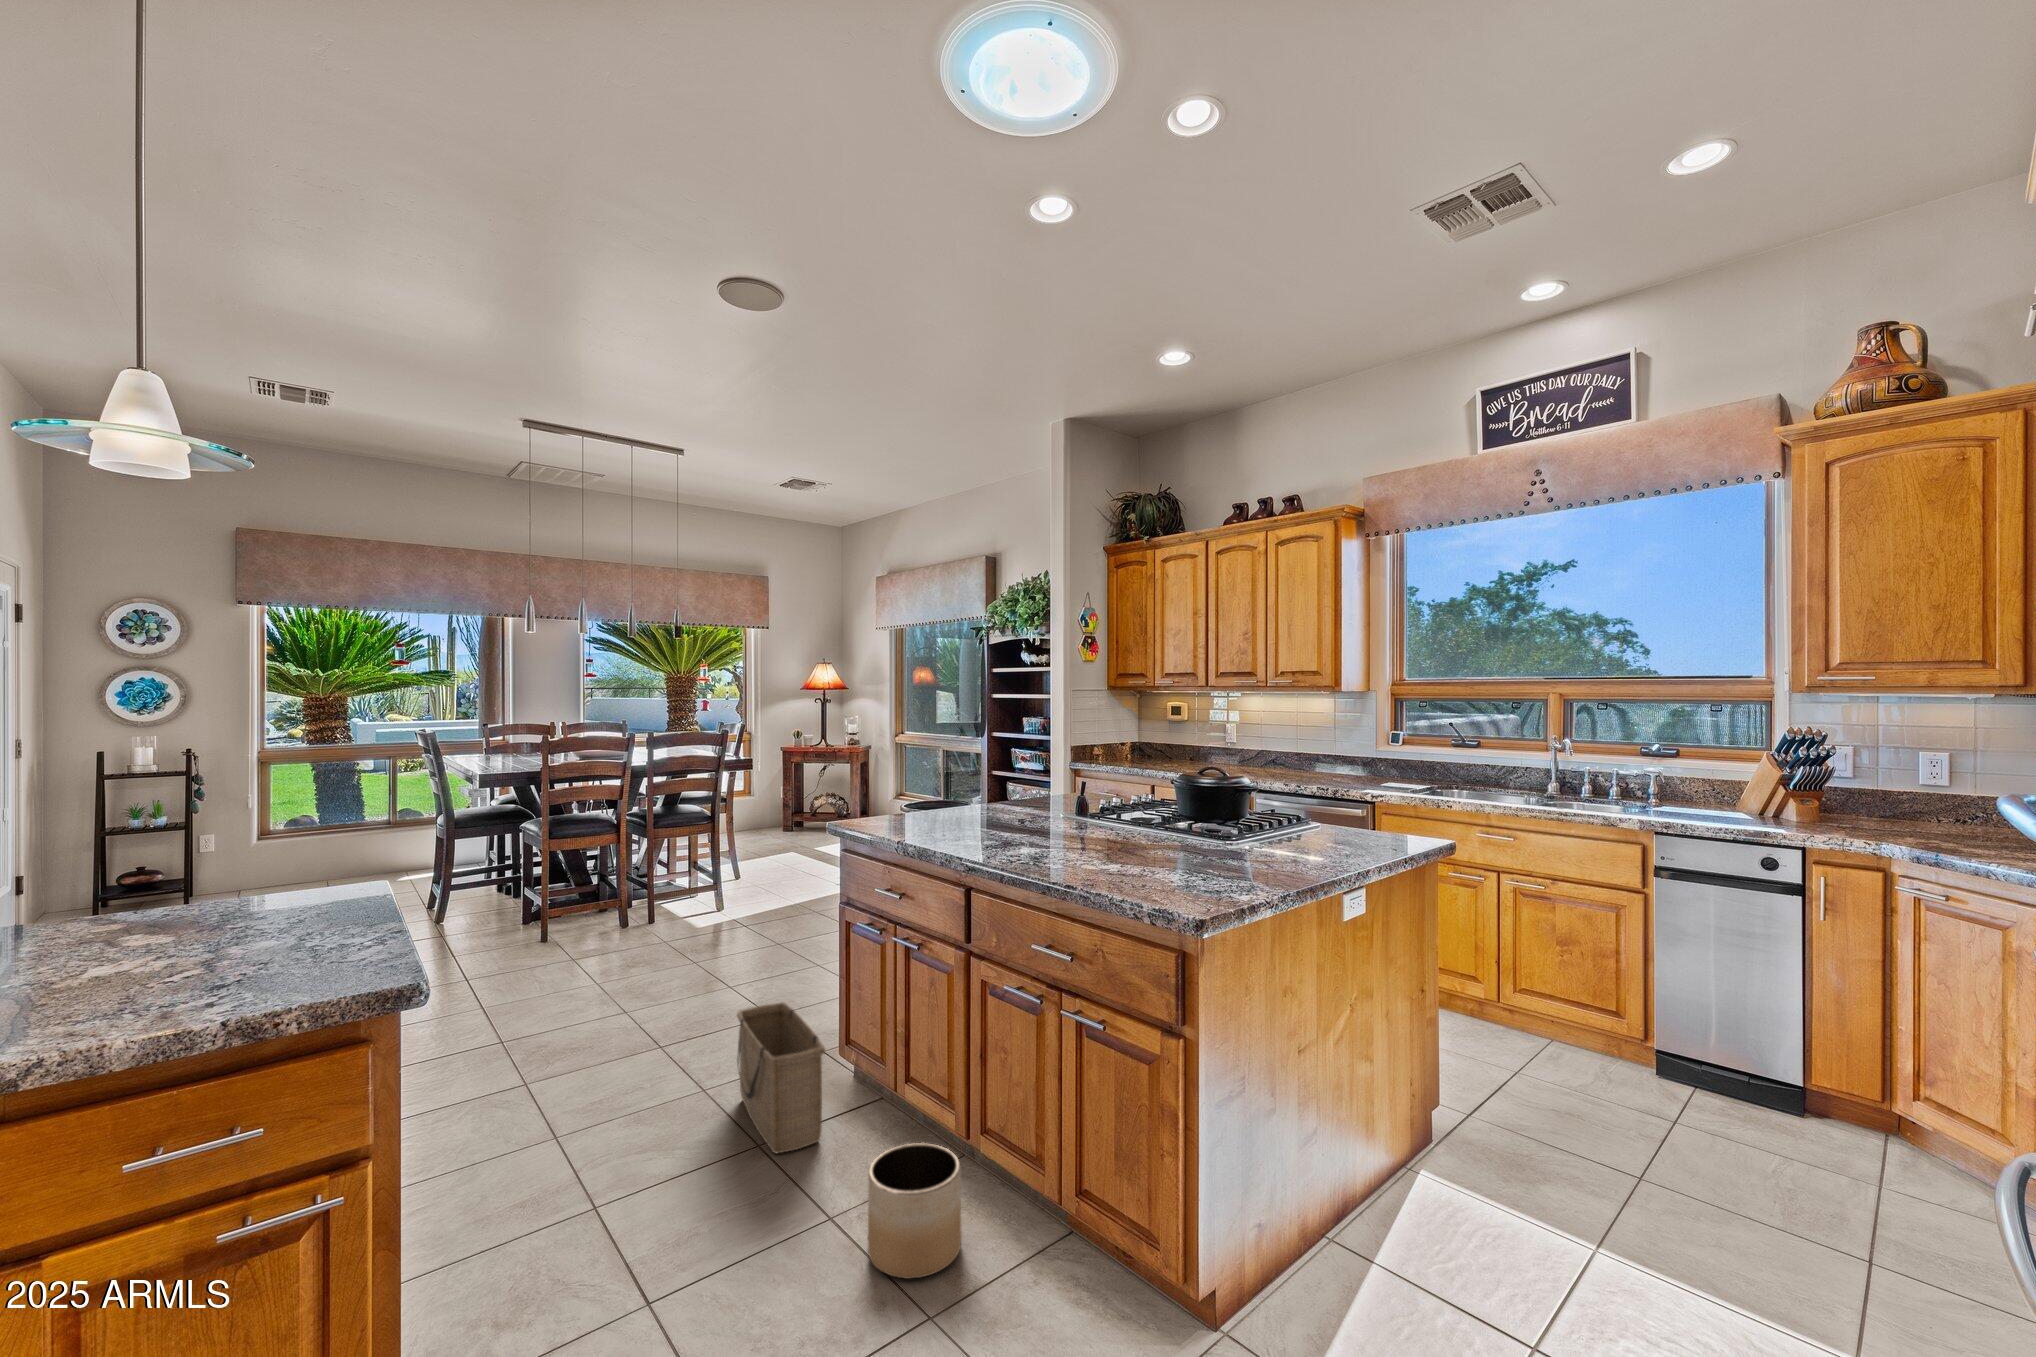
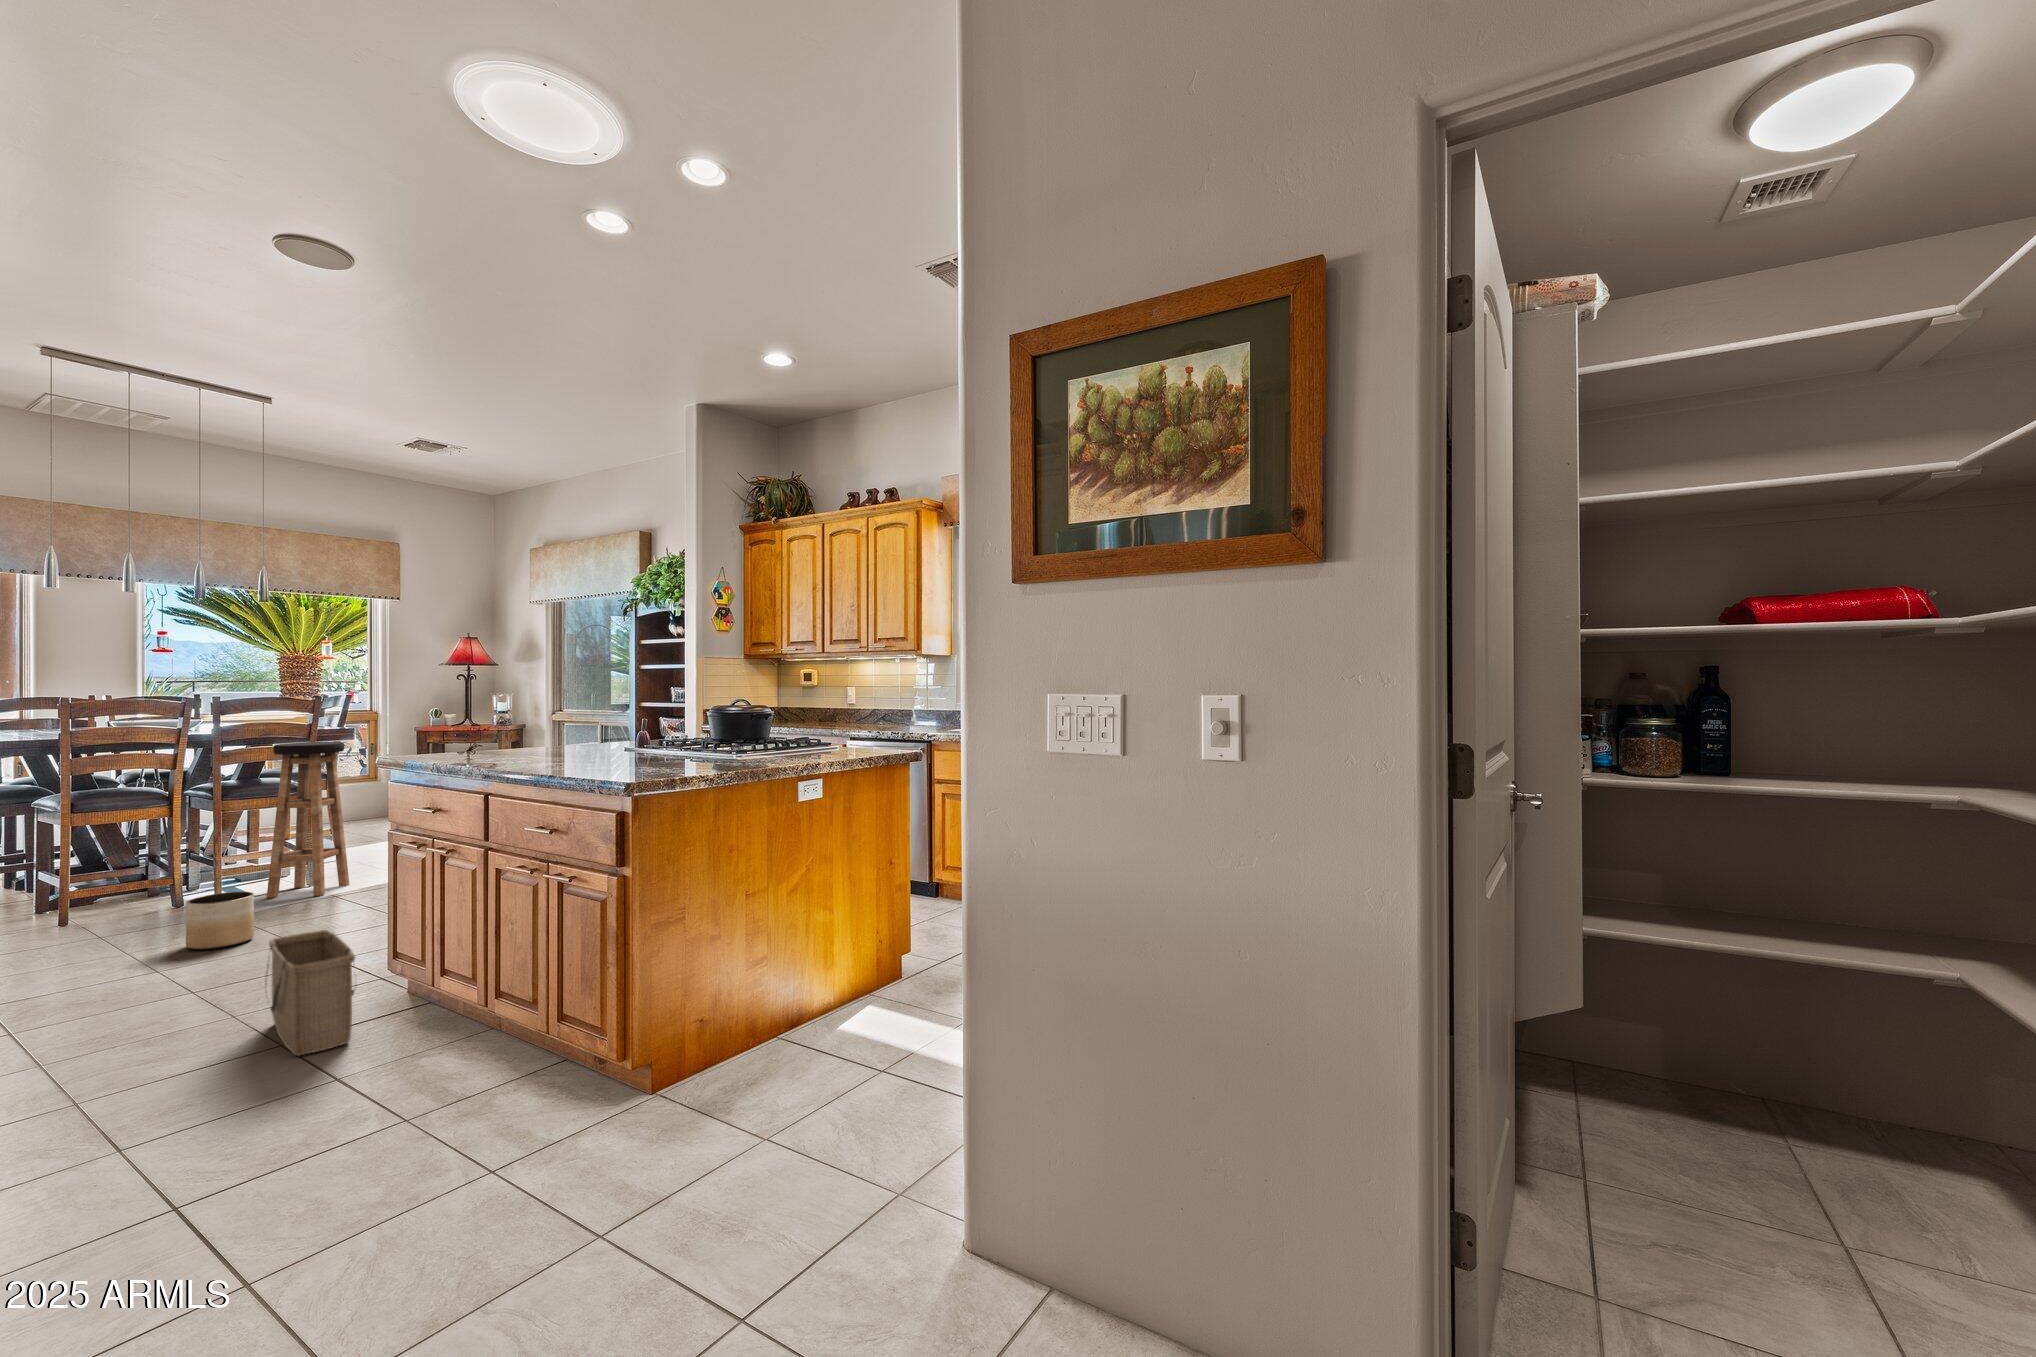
bar stool: none [692,775,756,926] -> present [267,742,349,898]
planter: present [868,1143,962,1279] -> present [186,892,254,950]

